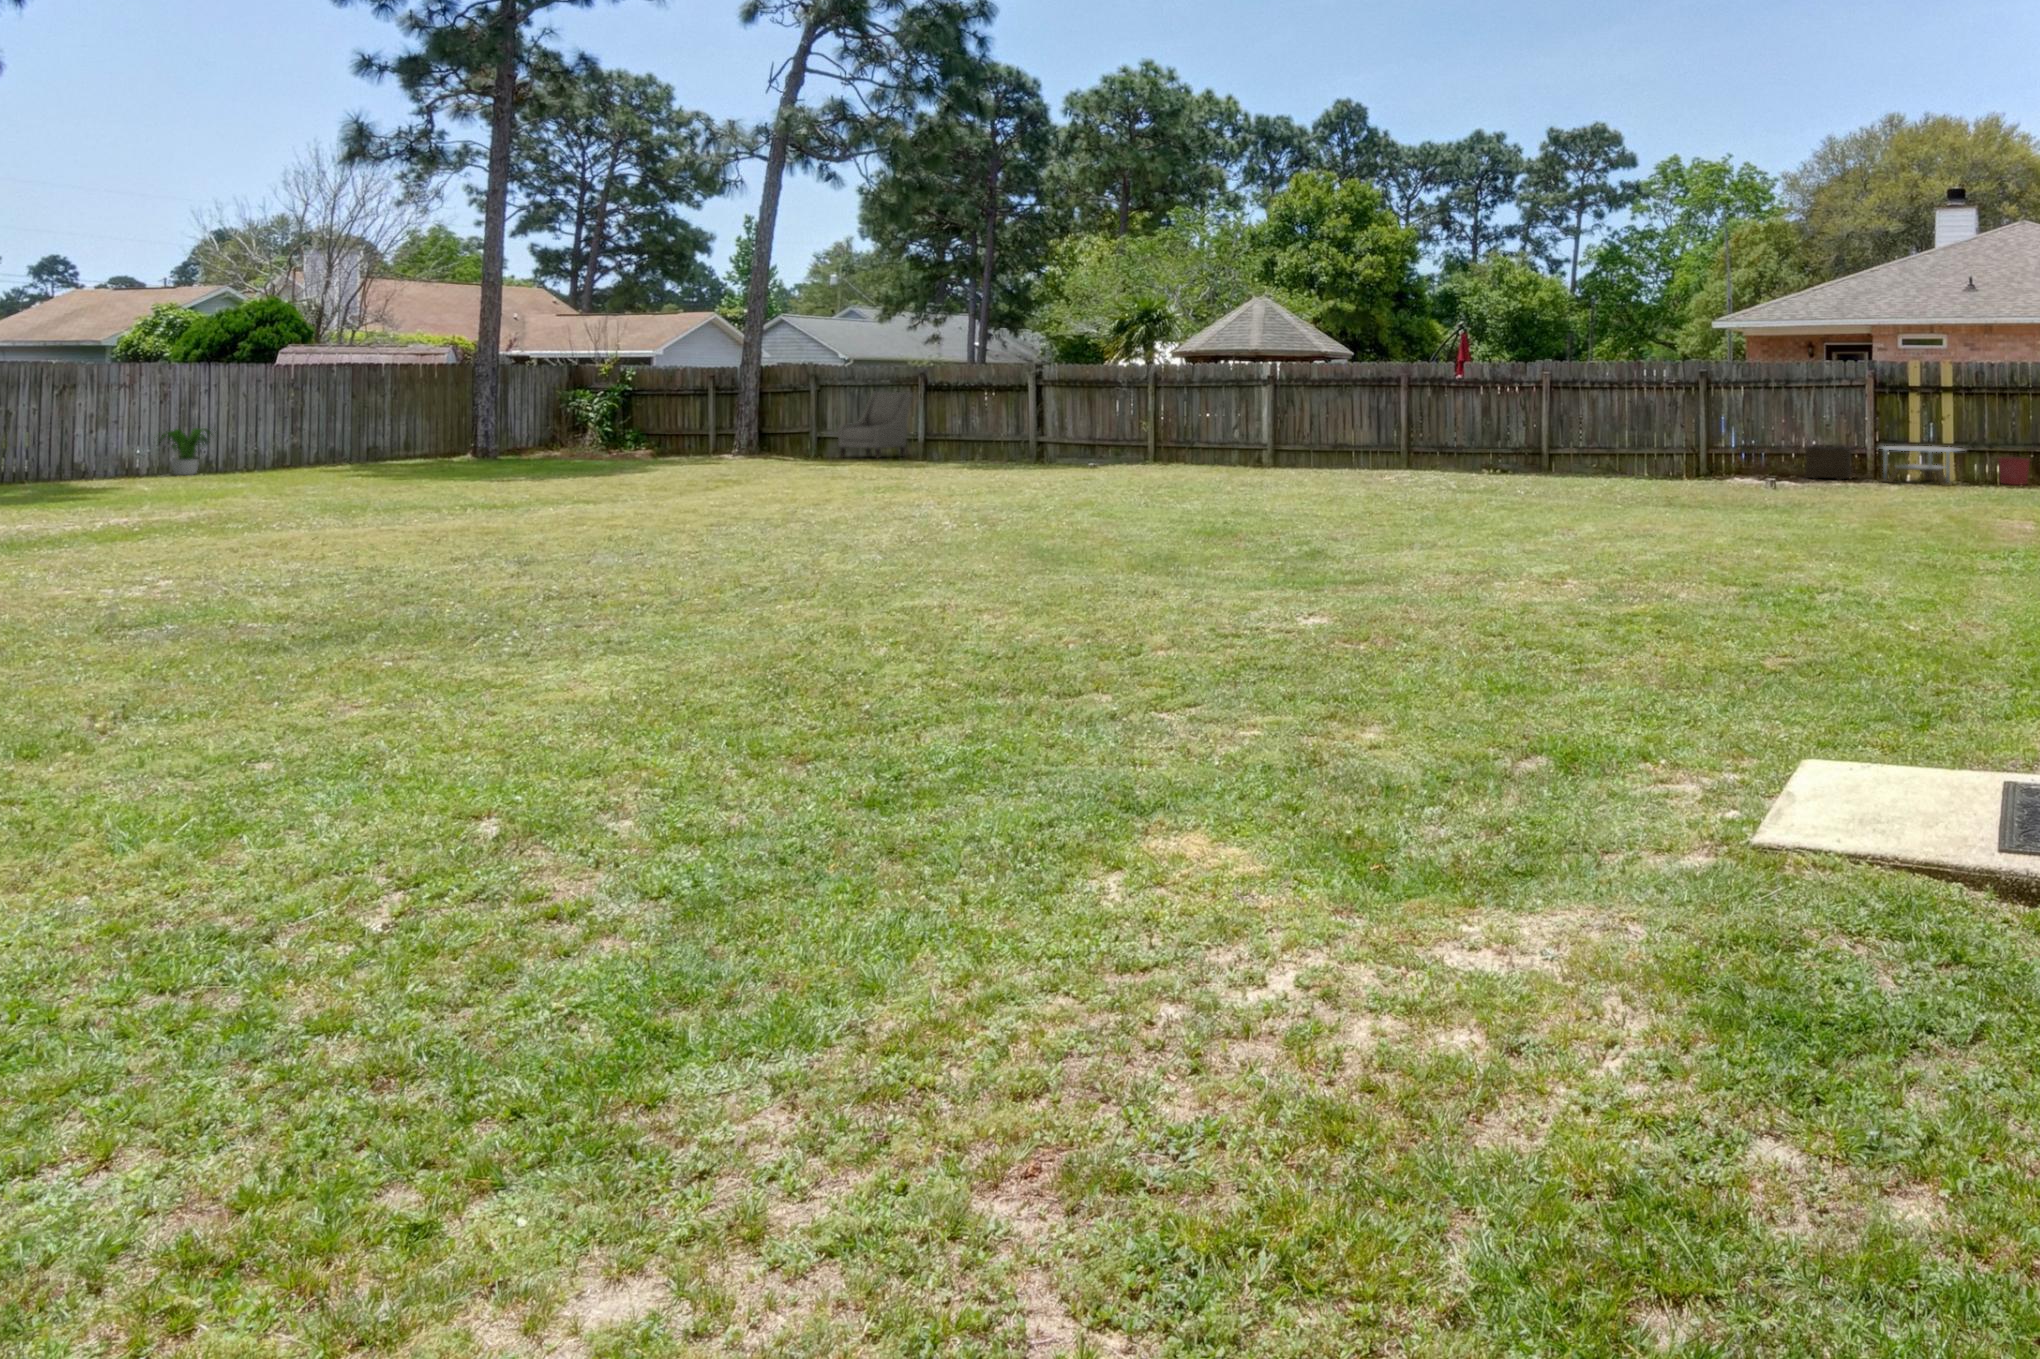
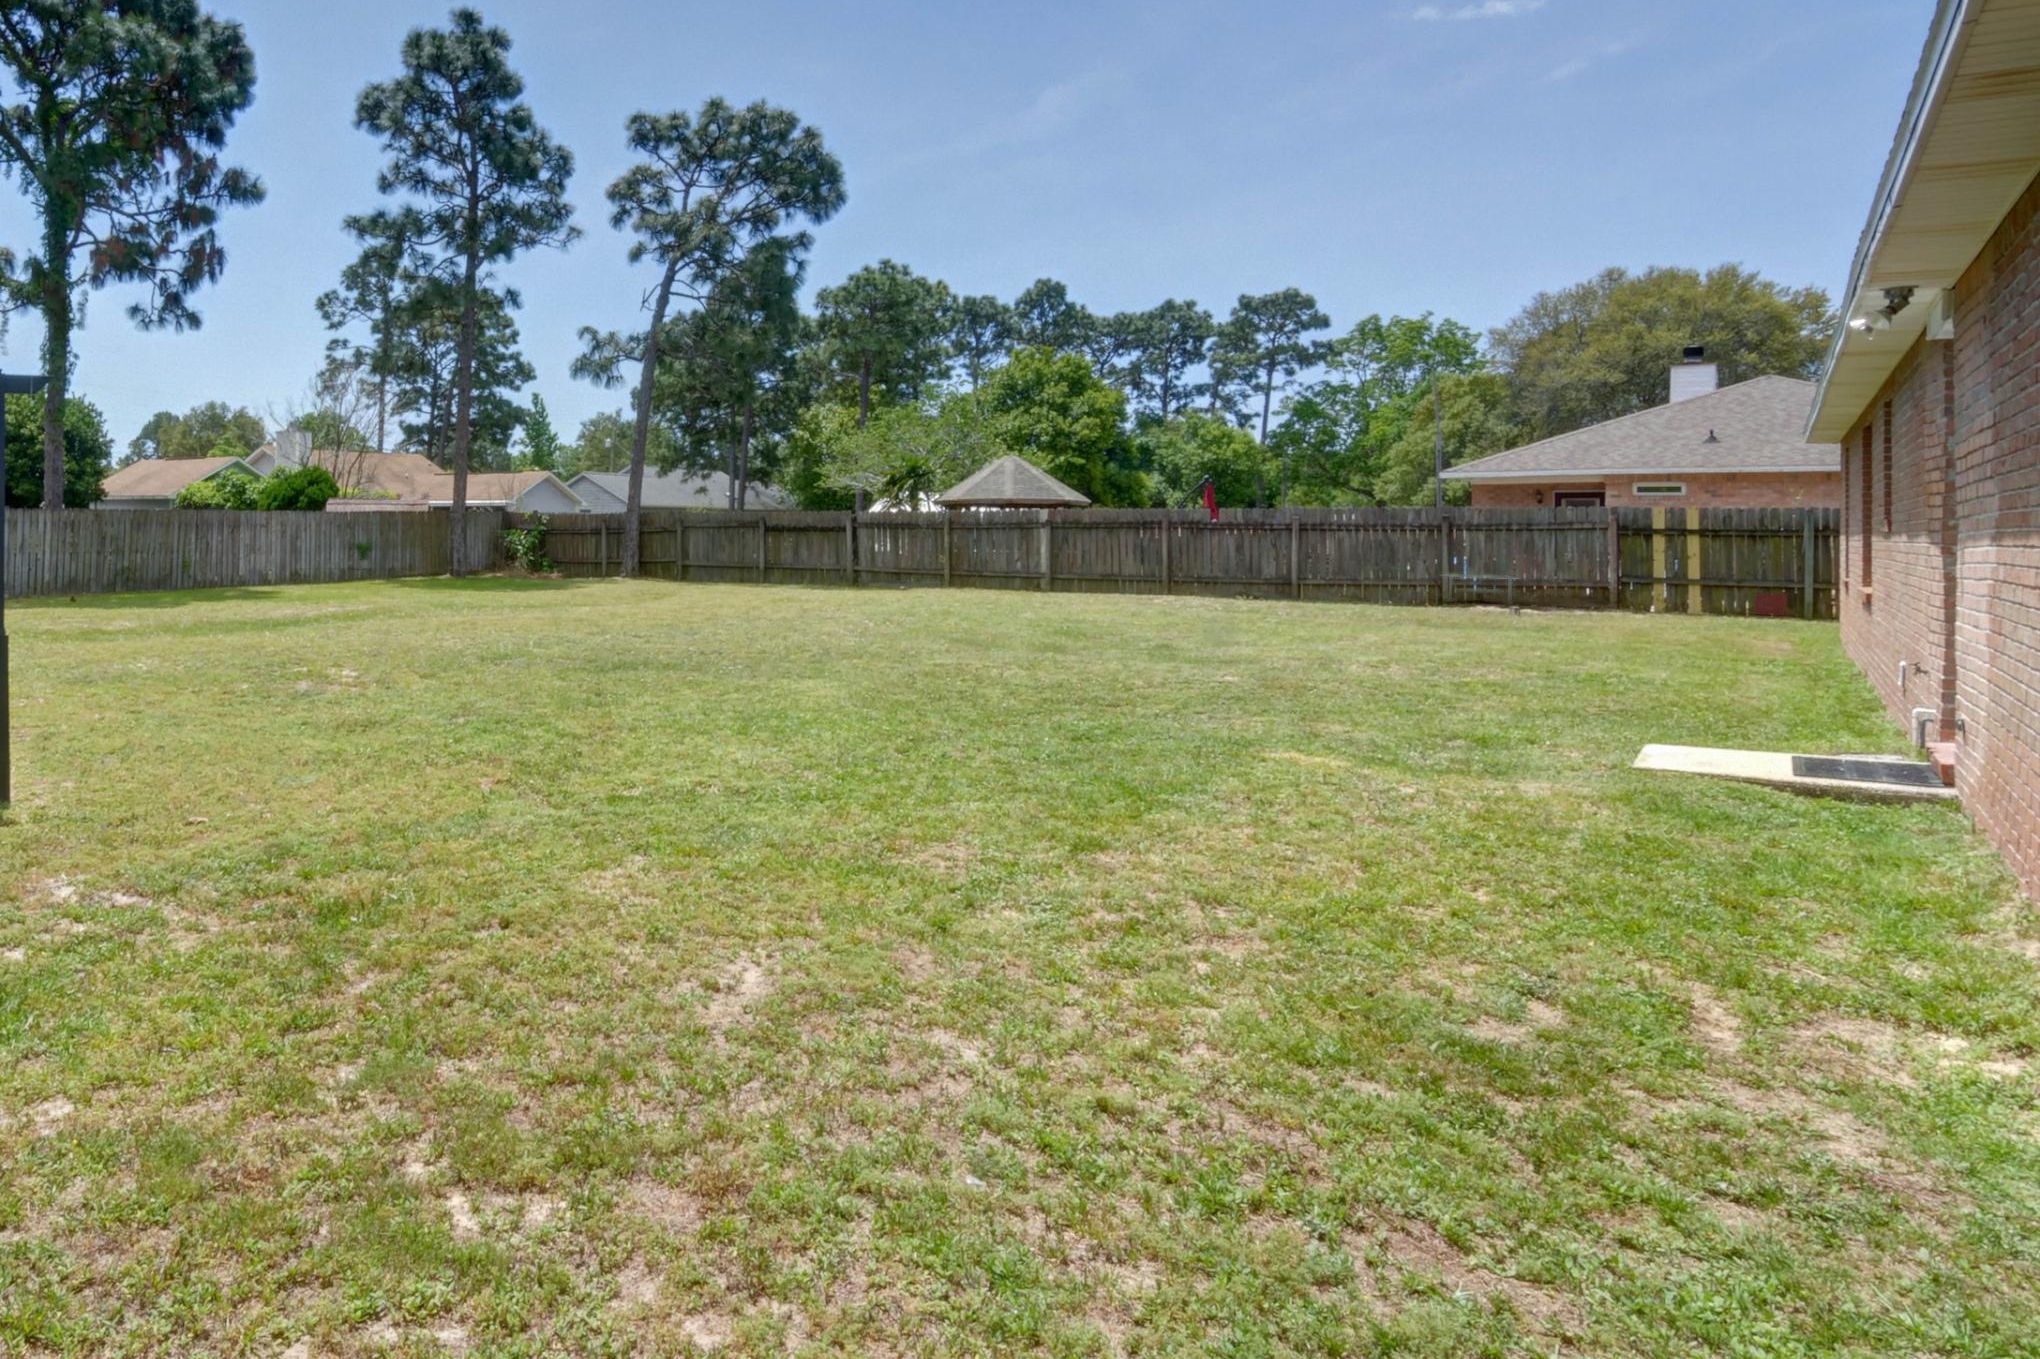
chair: present [838,391,913,459] -> none [722,524,770,571]
wooden crate: present [1805,445,1852,480] -> none [1546,577,1594,607]
round table: present [1880,446,1963,485] -> present [1447,574,1517,604]

